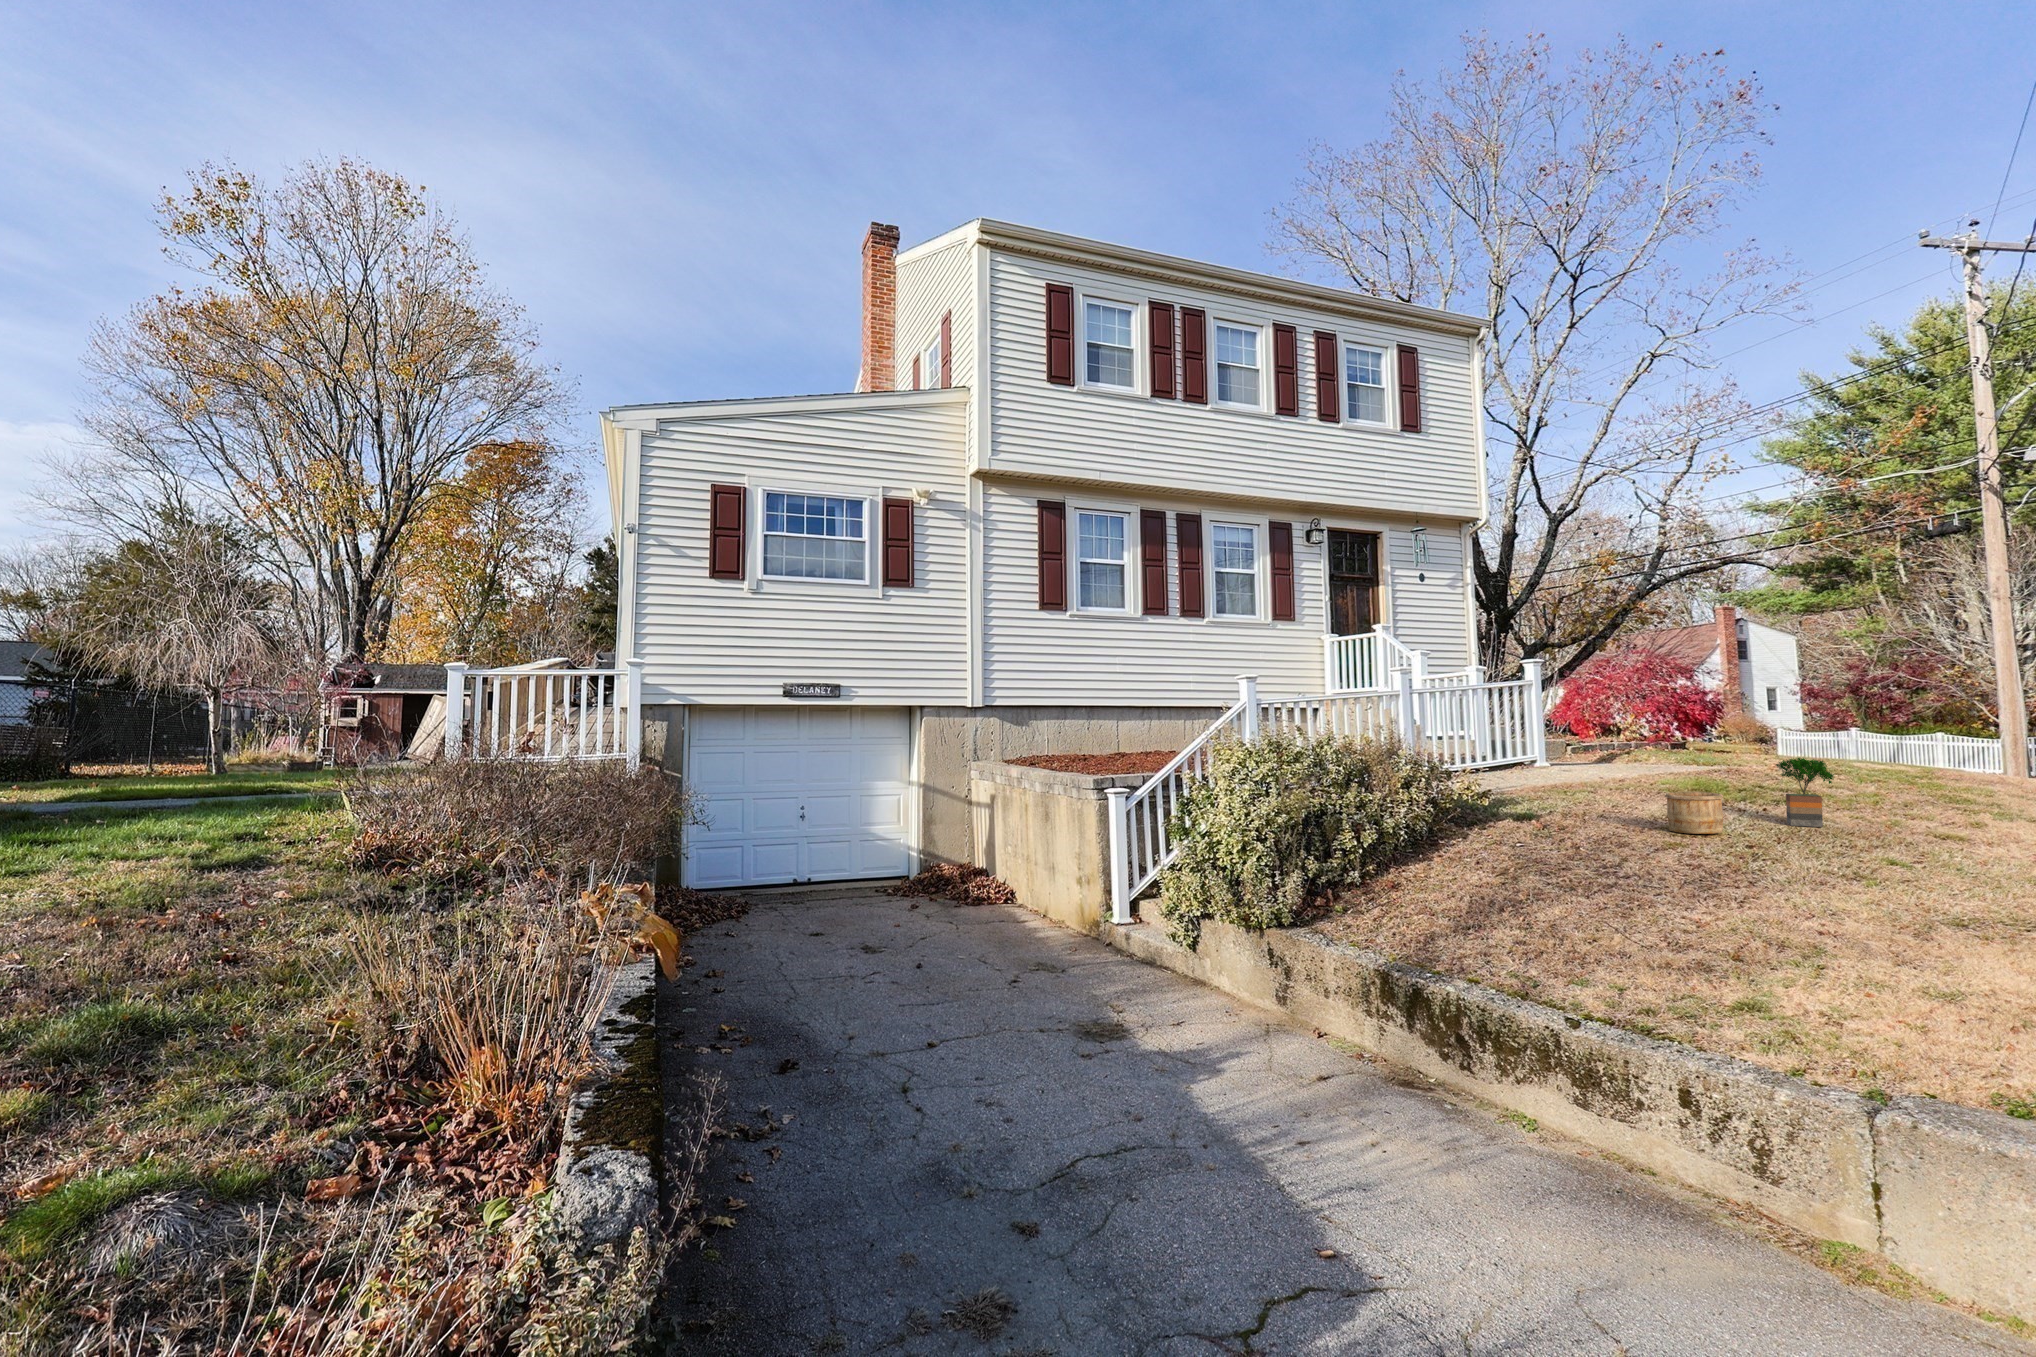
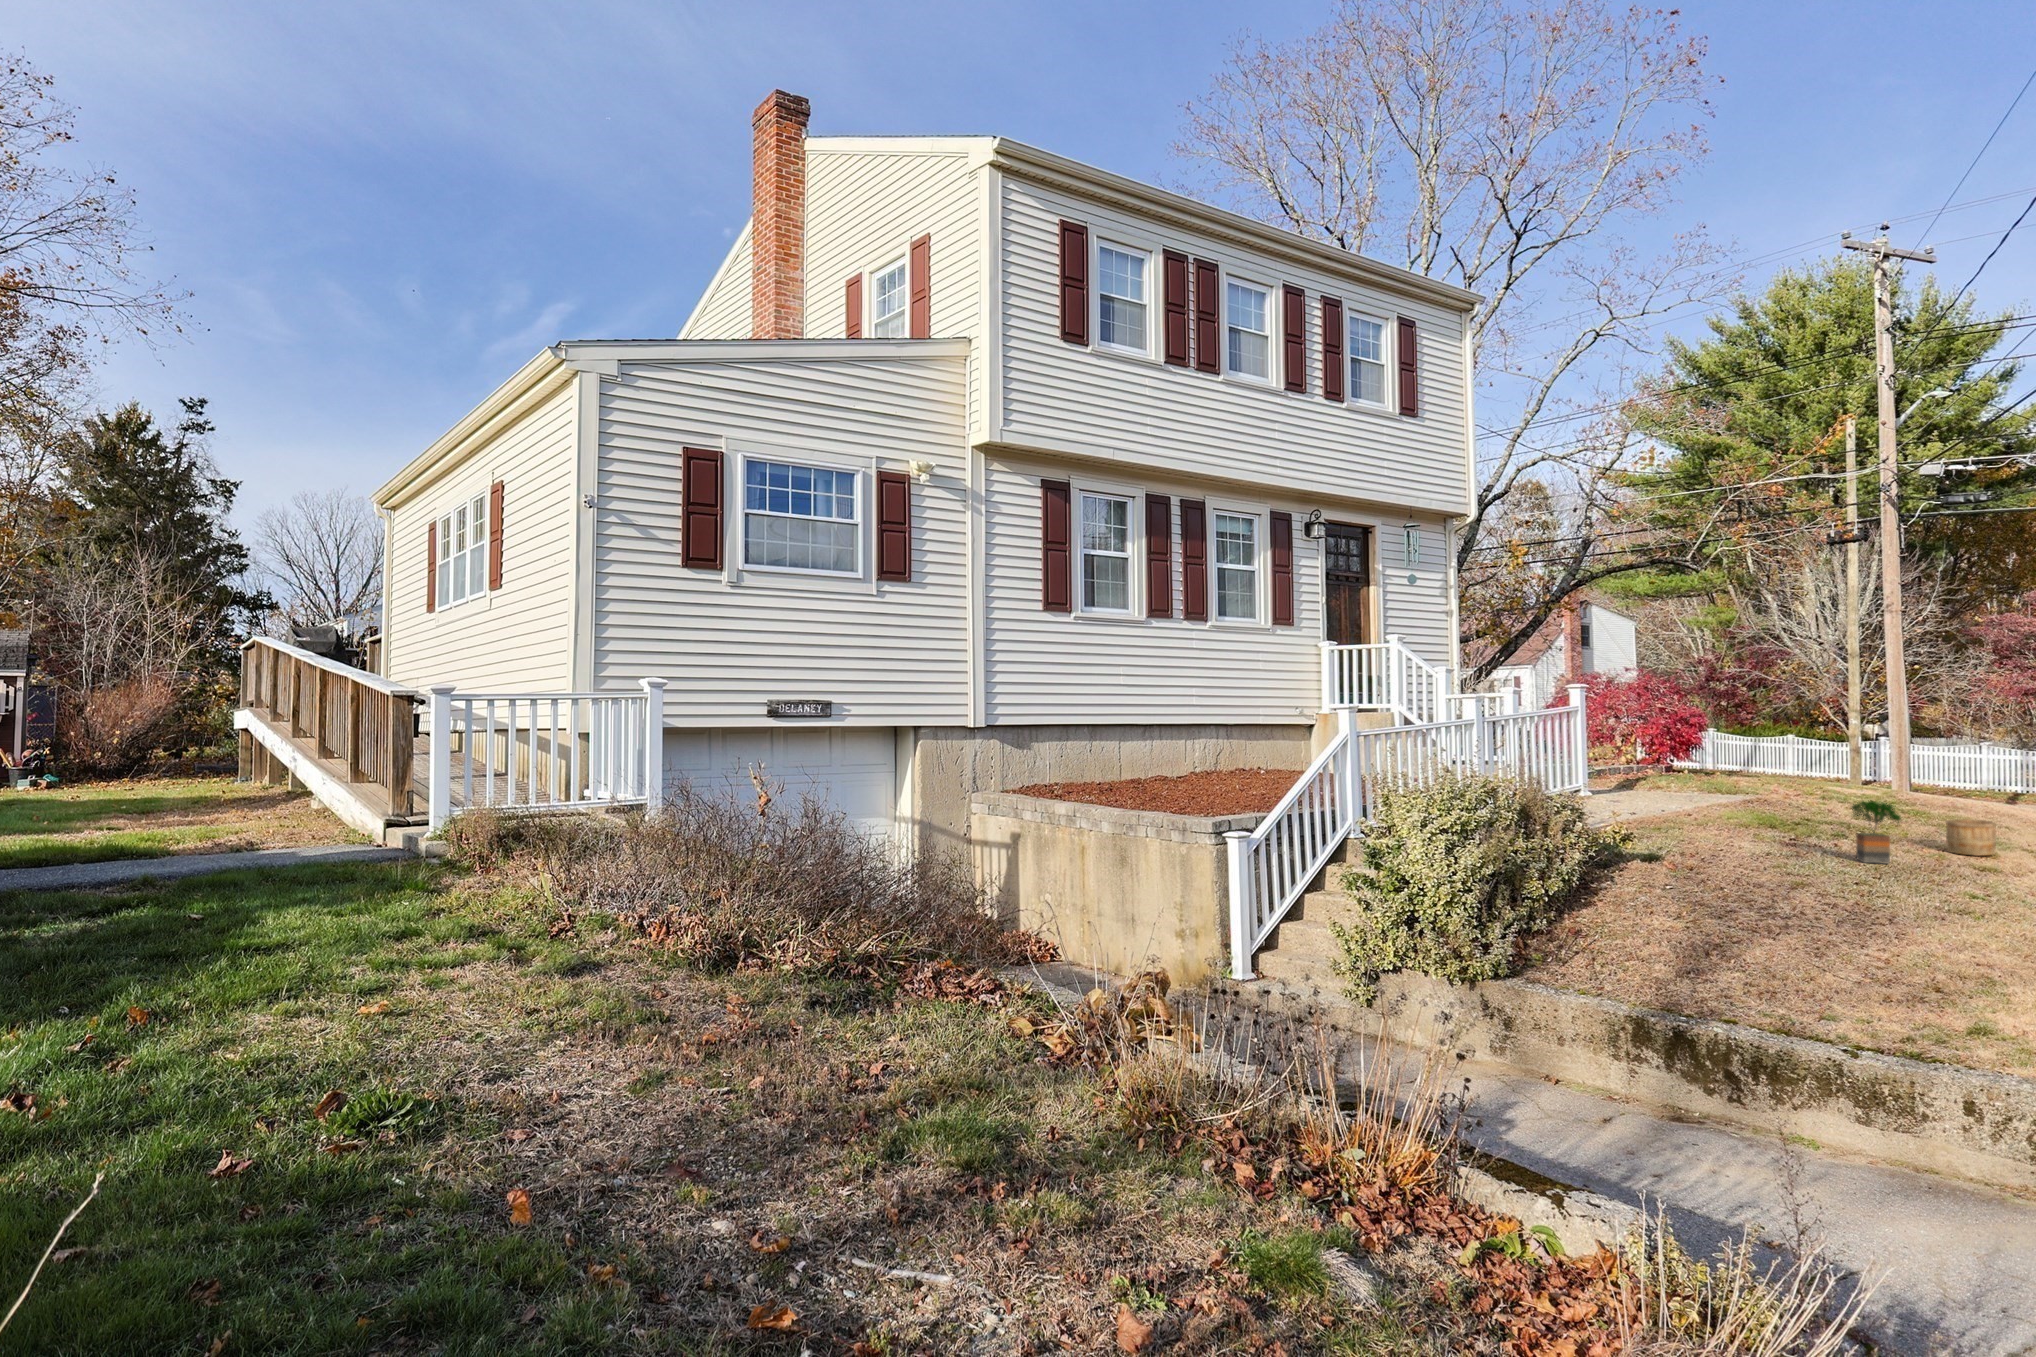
wooden bucket: present [1665,792,1723,834] -> present [1946,819,1996,856]

